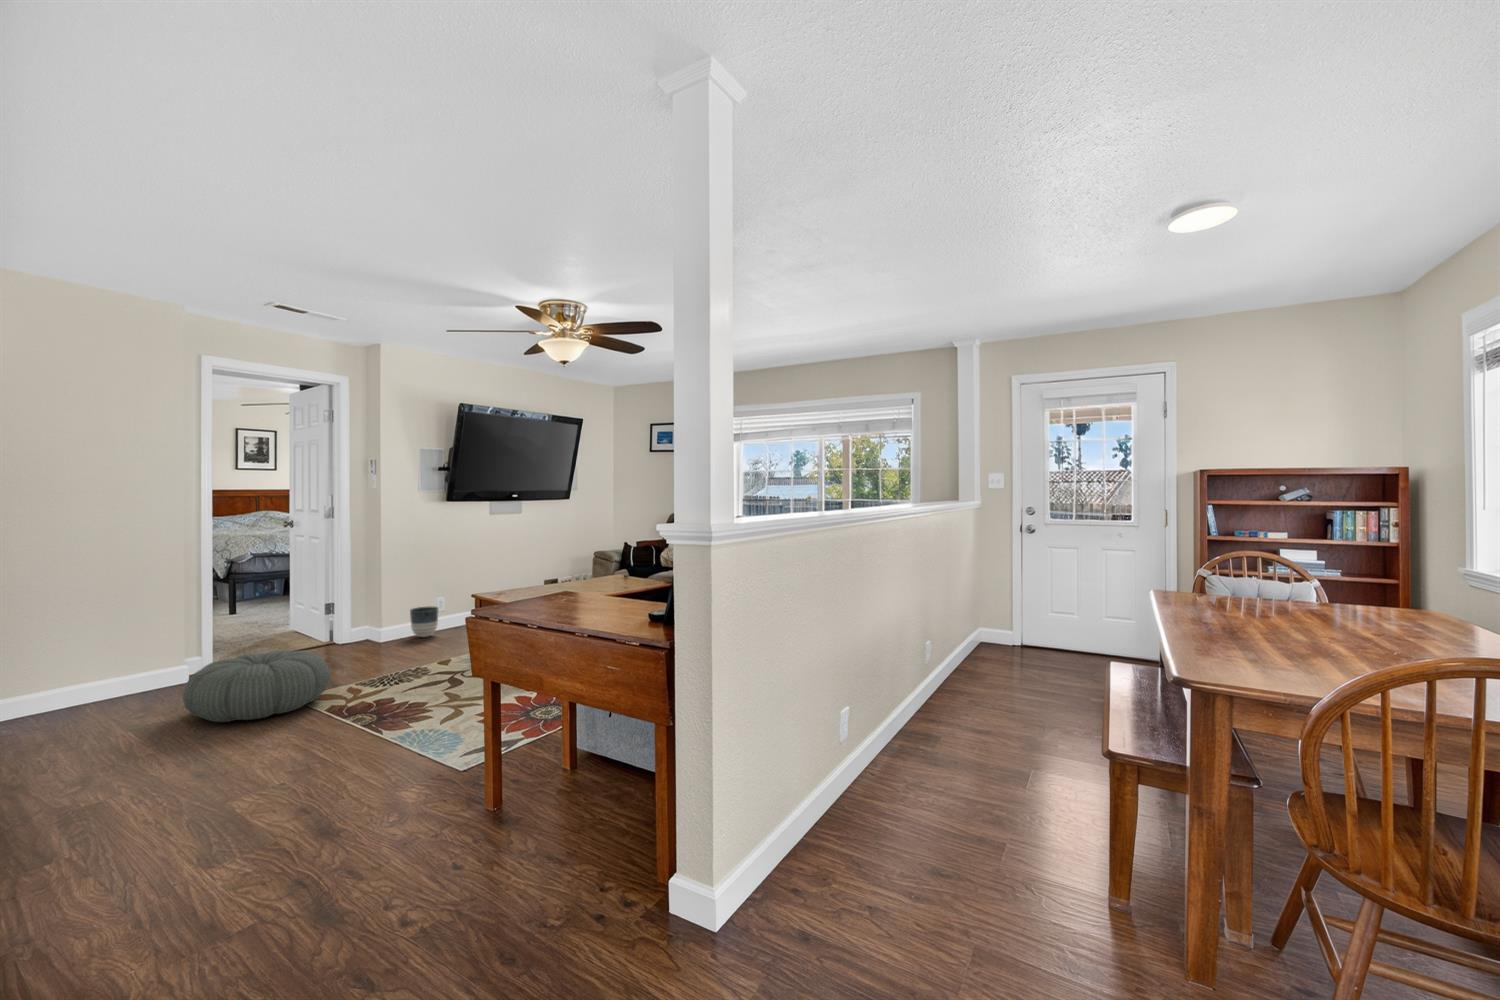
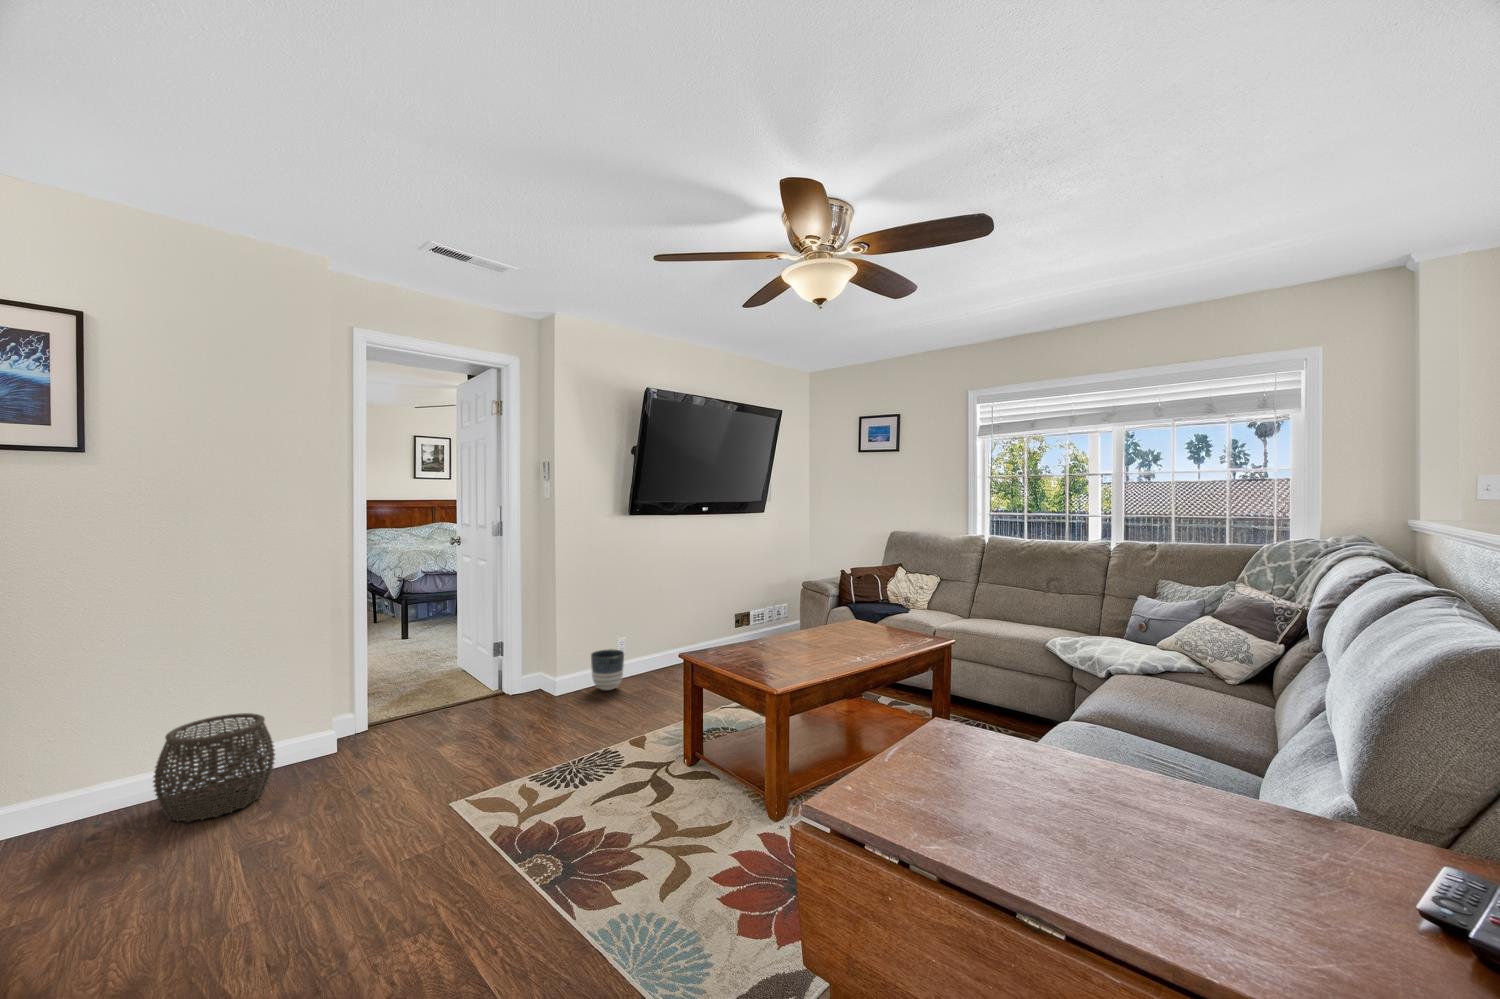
woven basket: none [52,647,149,720] -> present [153,713,275,822]
pouf: present [183,650,330,722] -> none [301,728,496,854]

